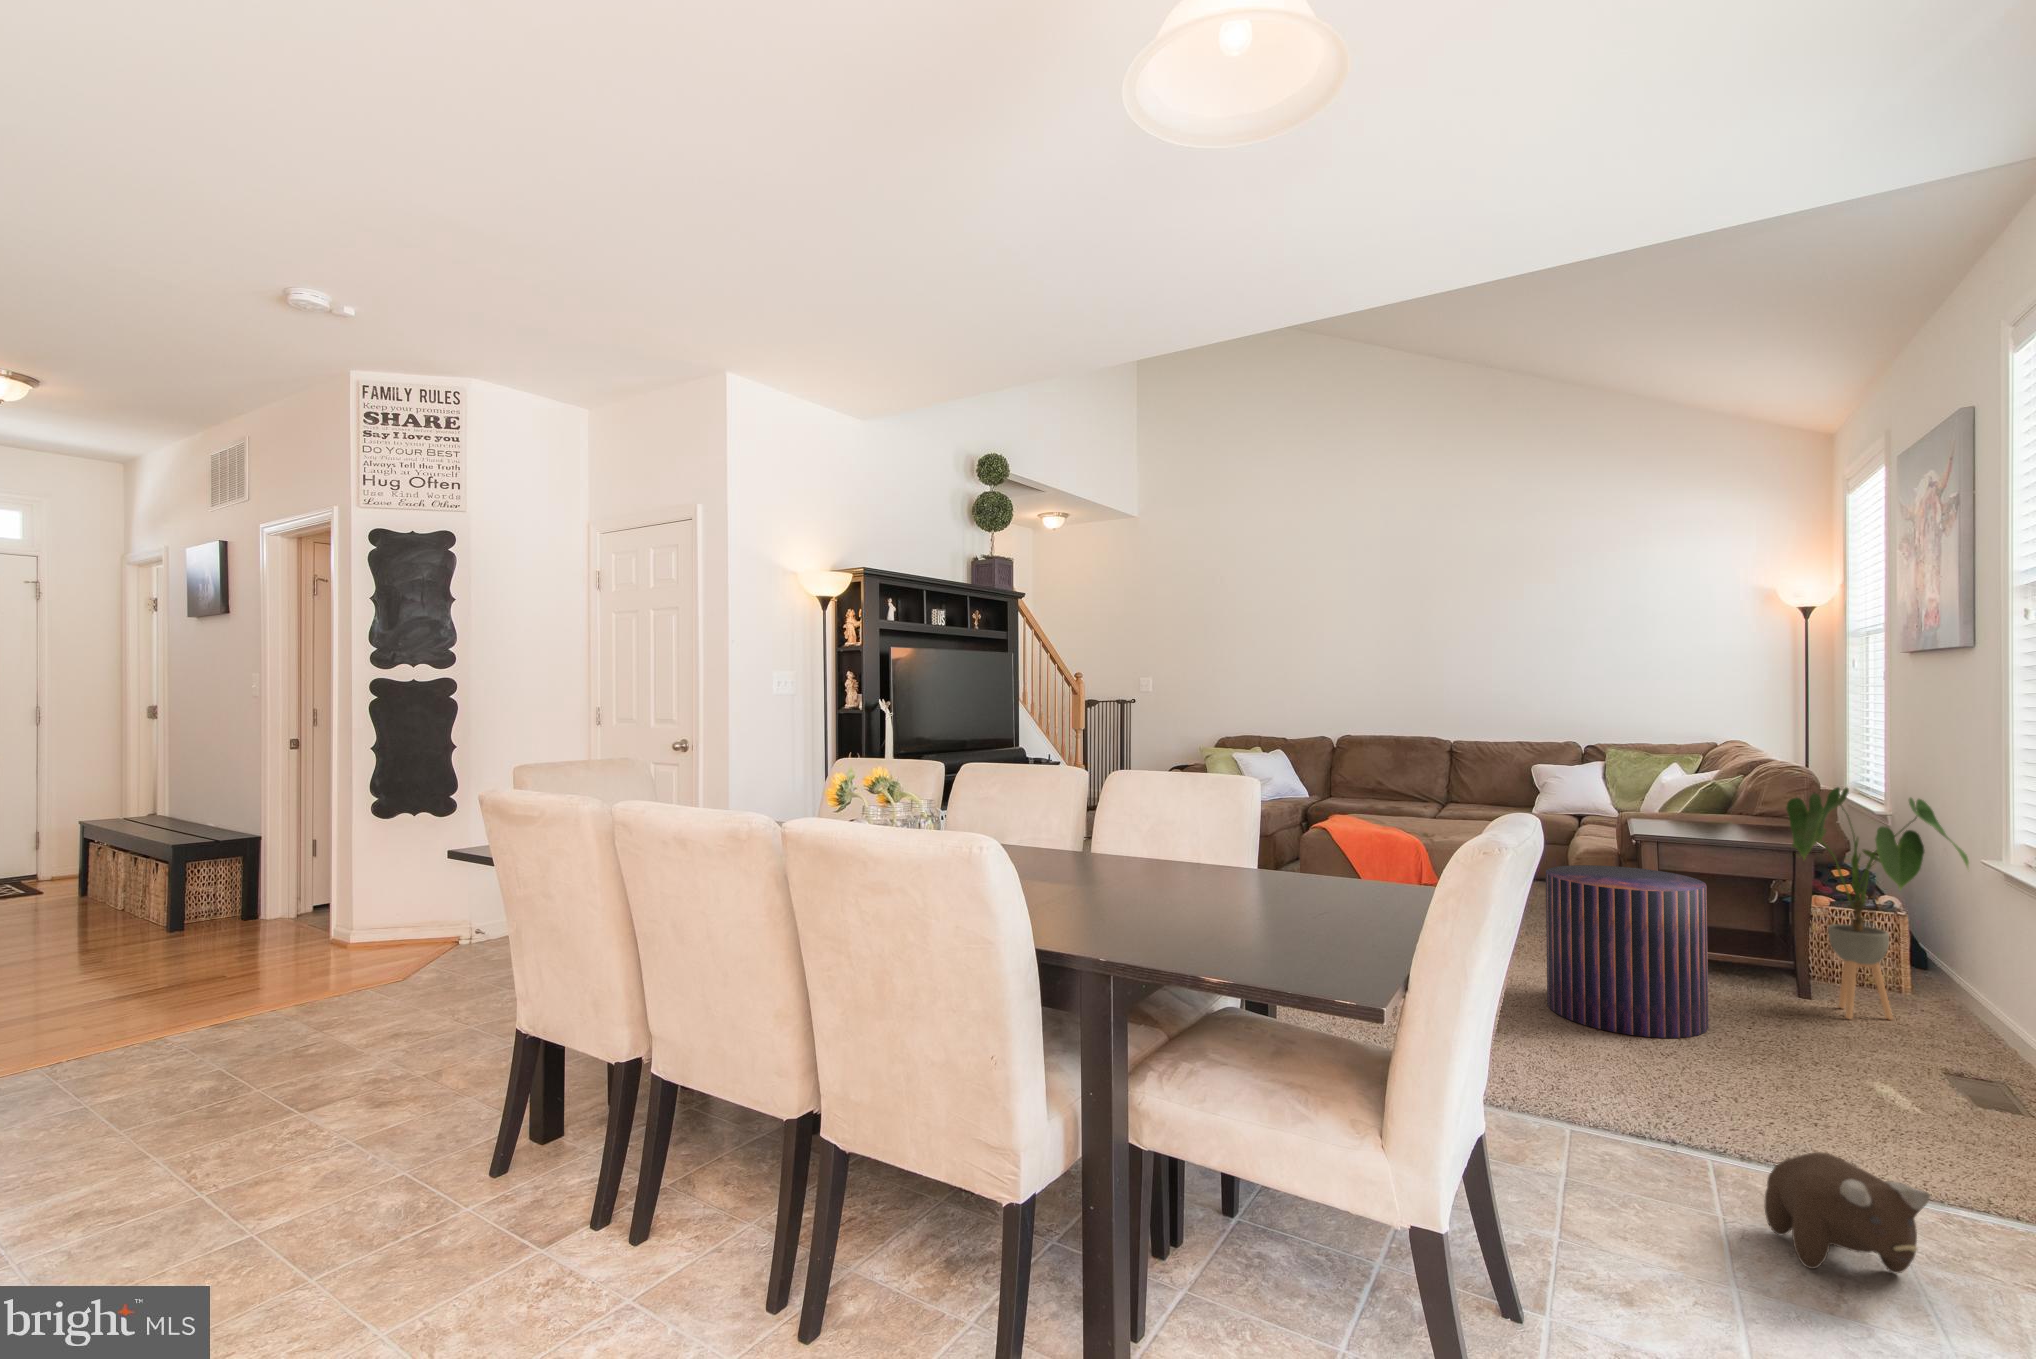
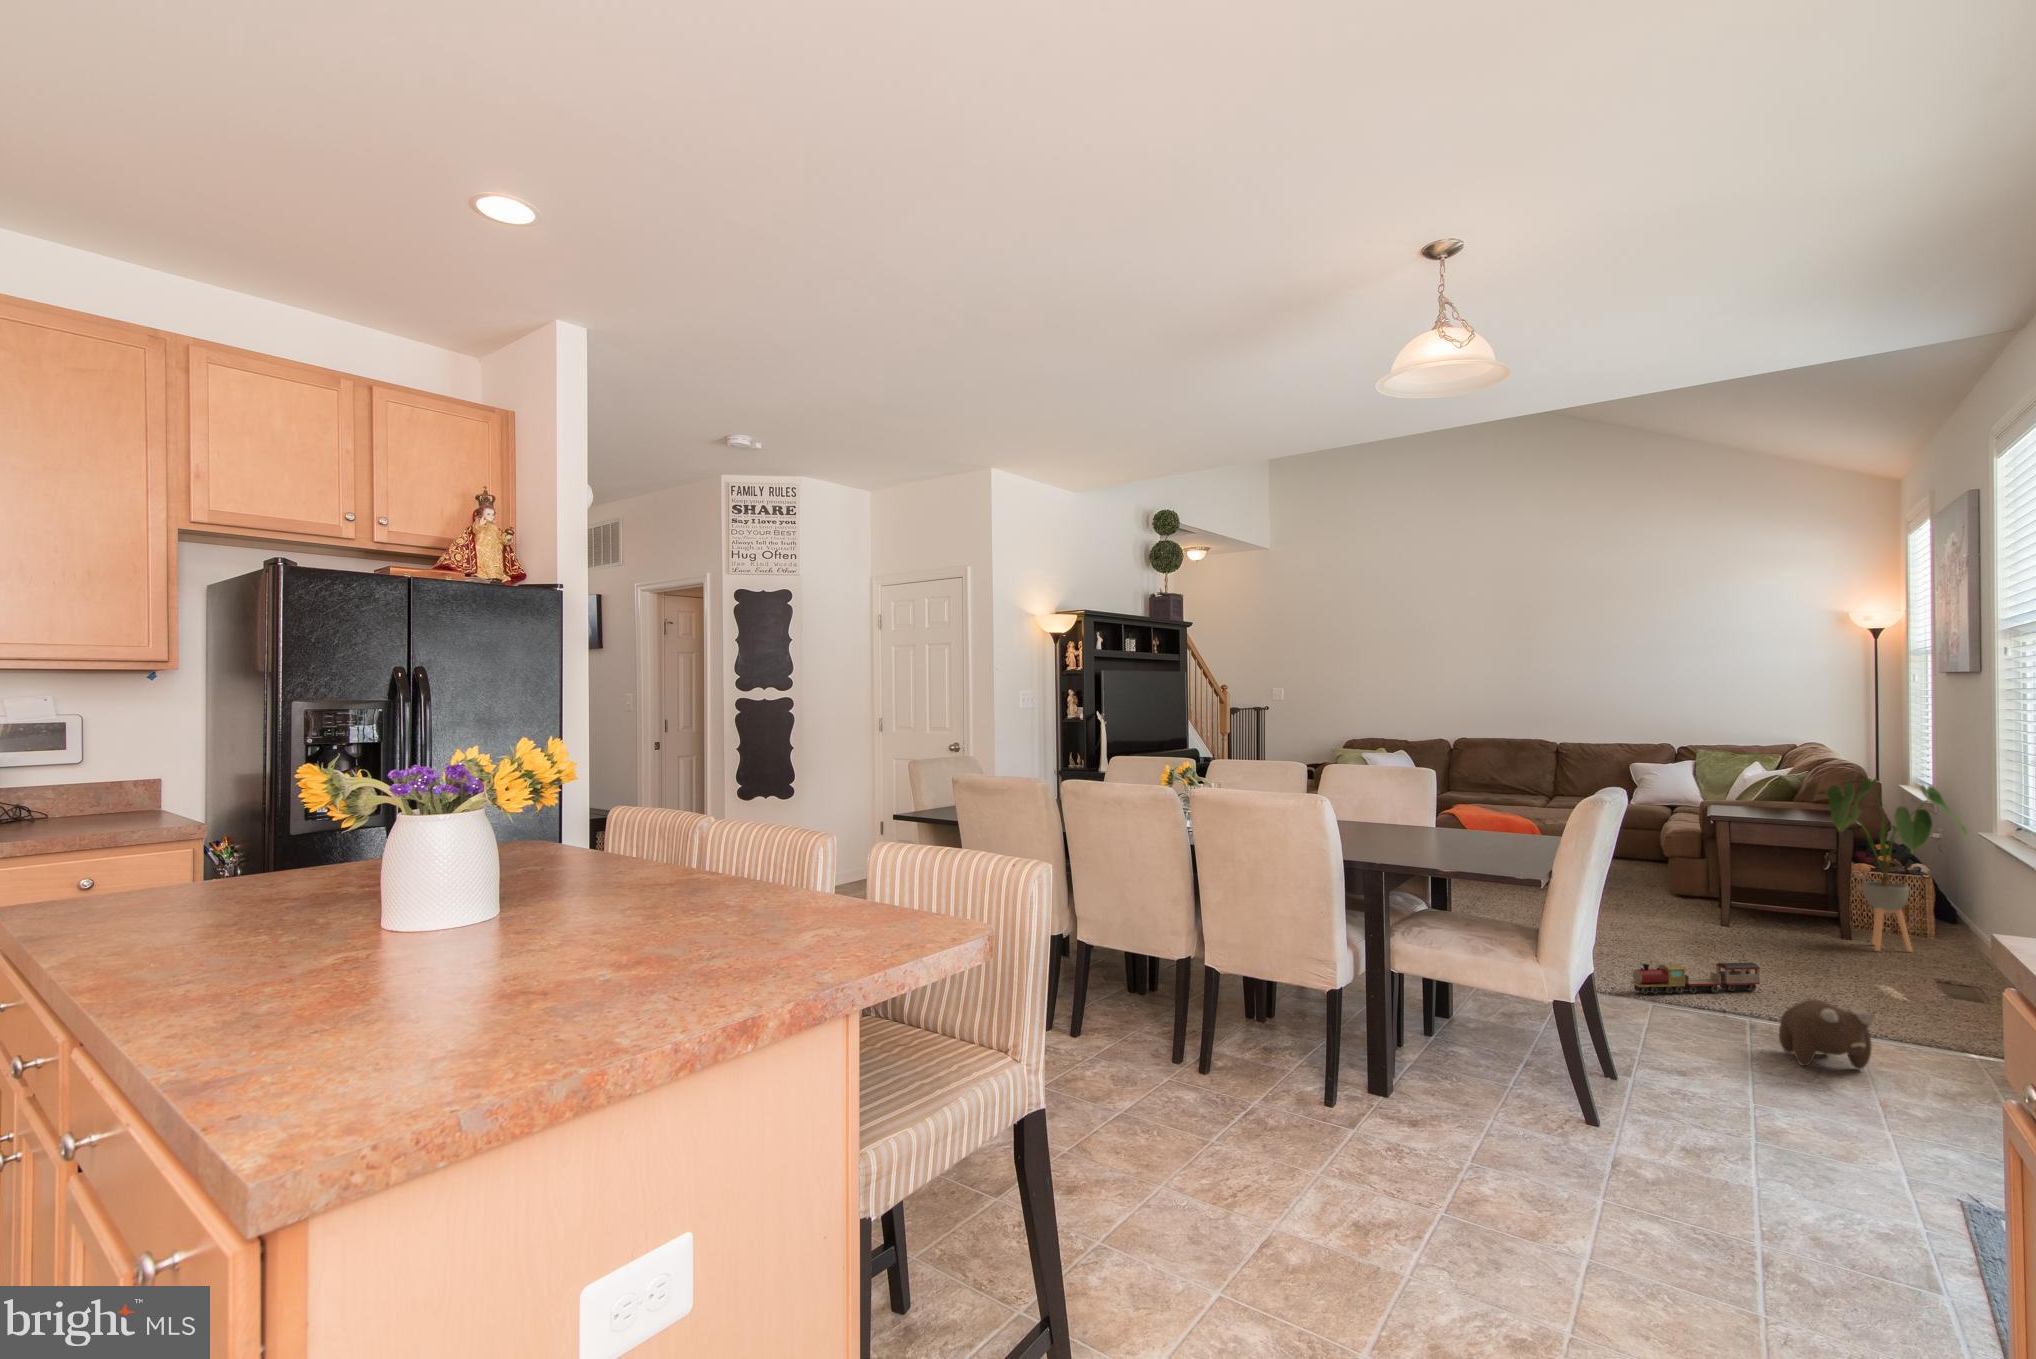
pouf: present [1546,865,1709,1038] -> none [1638,837,1765,960]
toy train: none [1536,1055,1714,1108] -> present [1630,962,1760,994]

